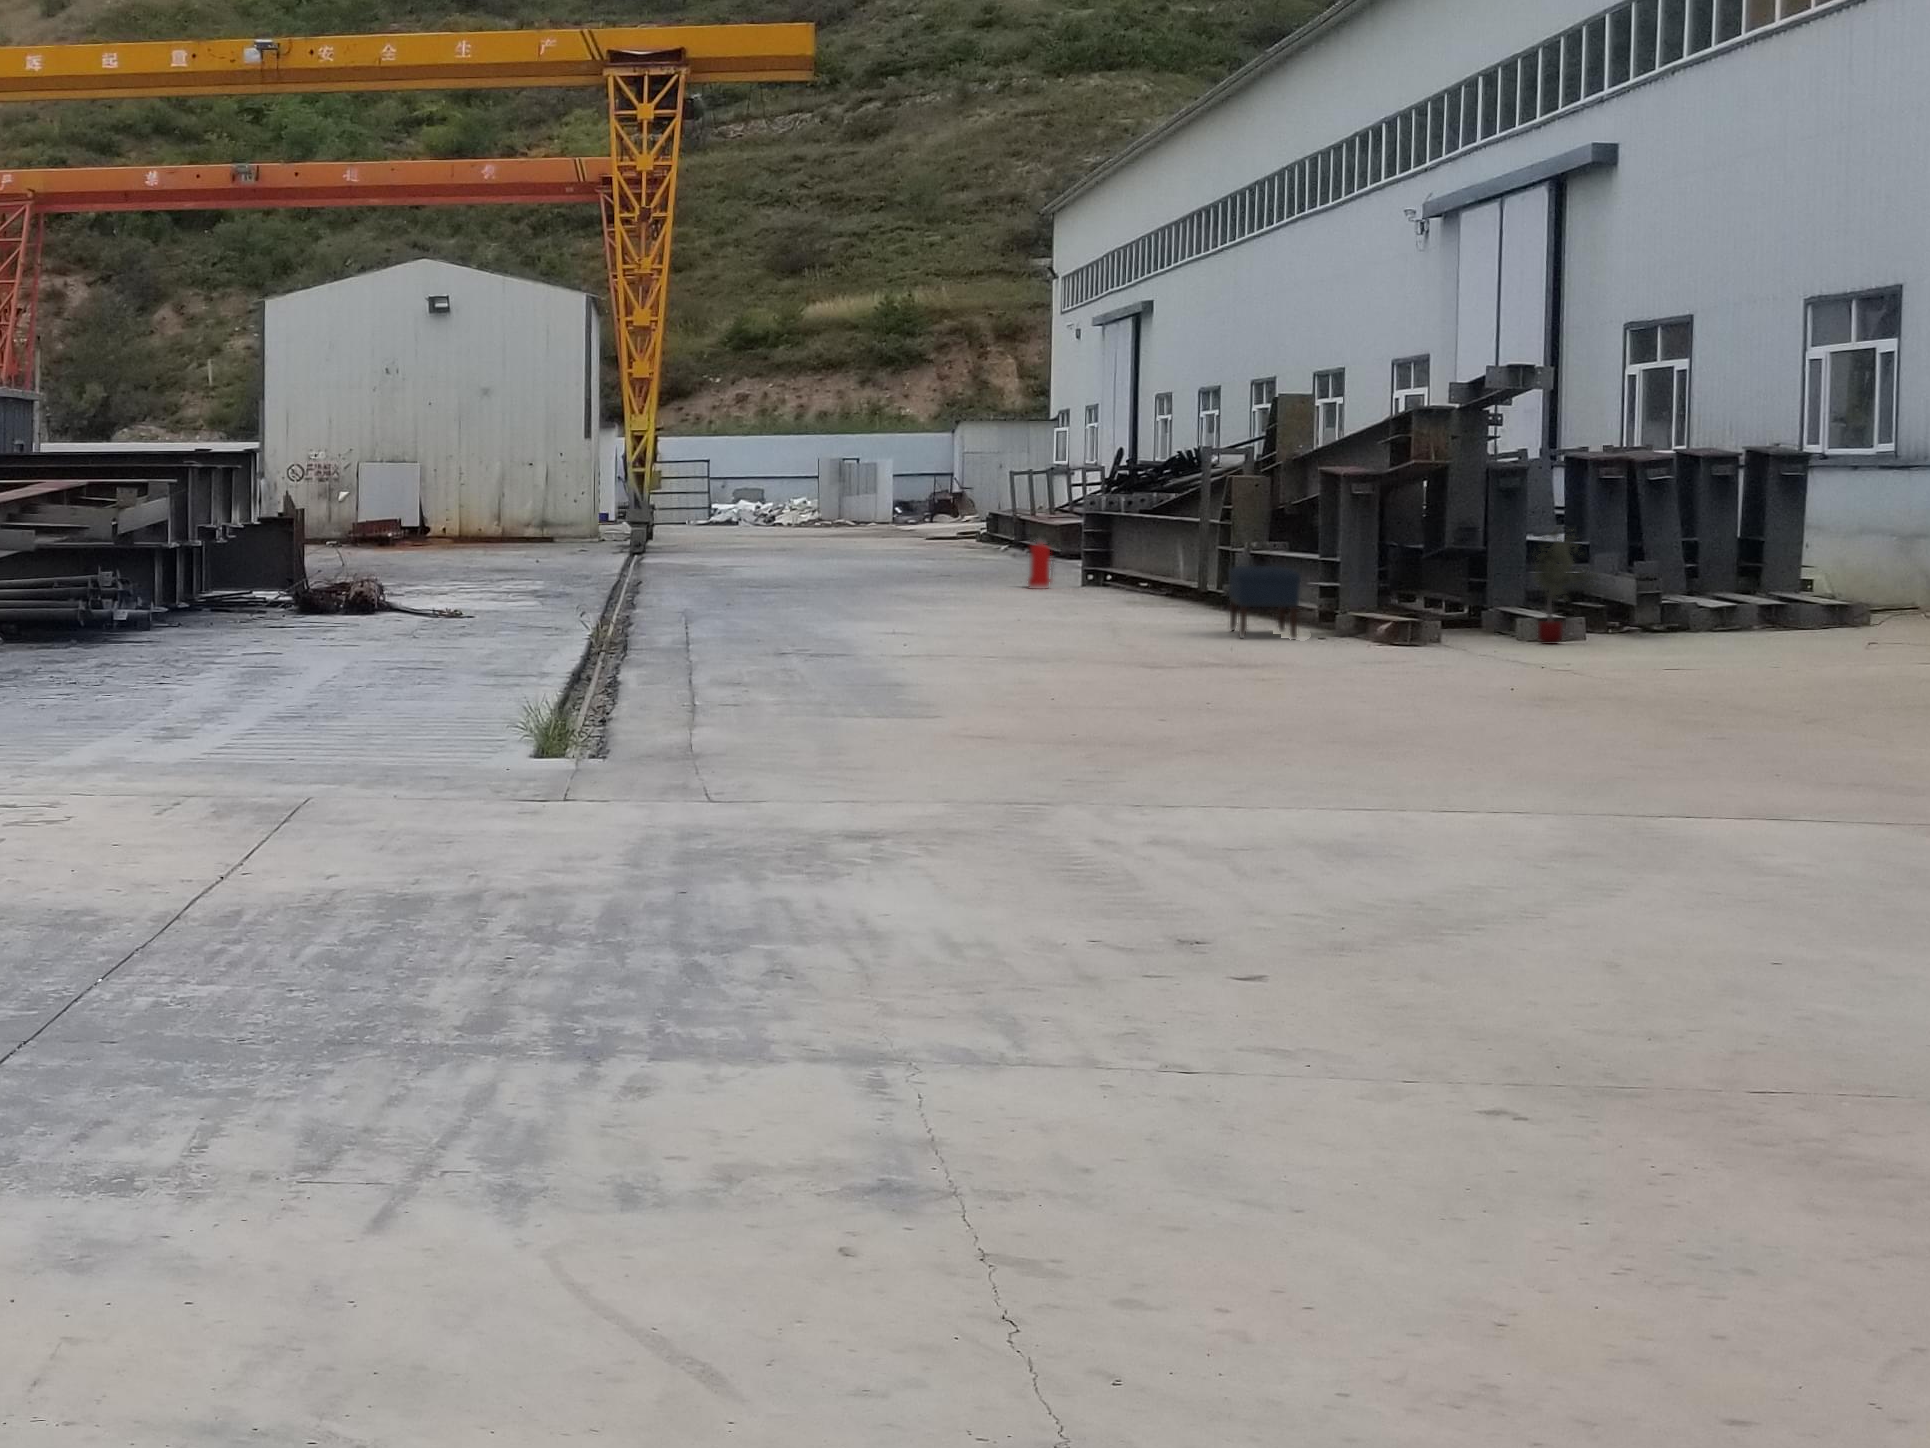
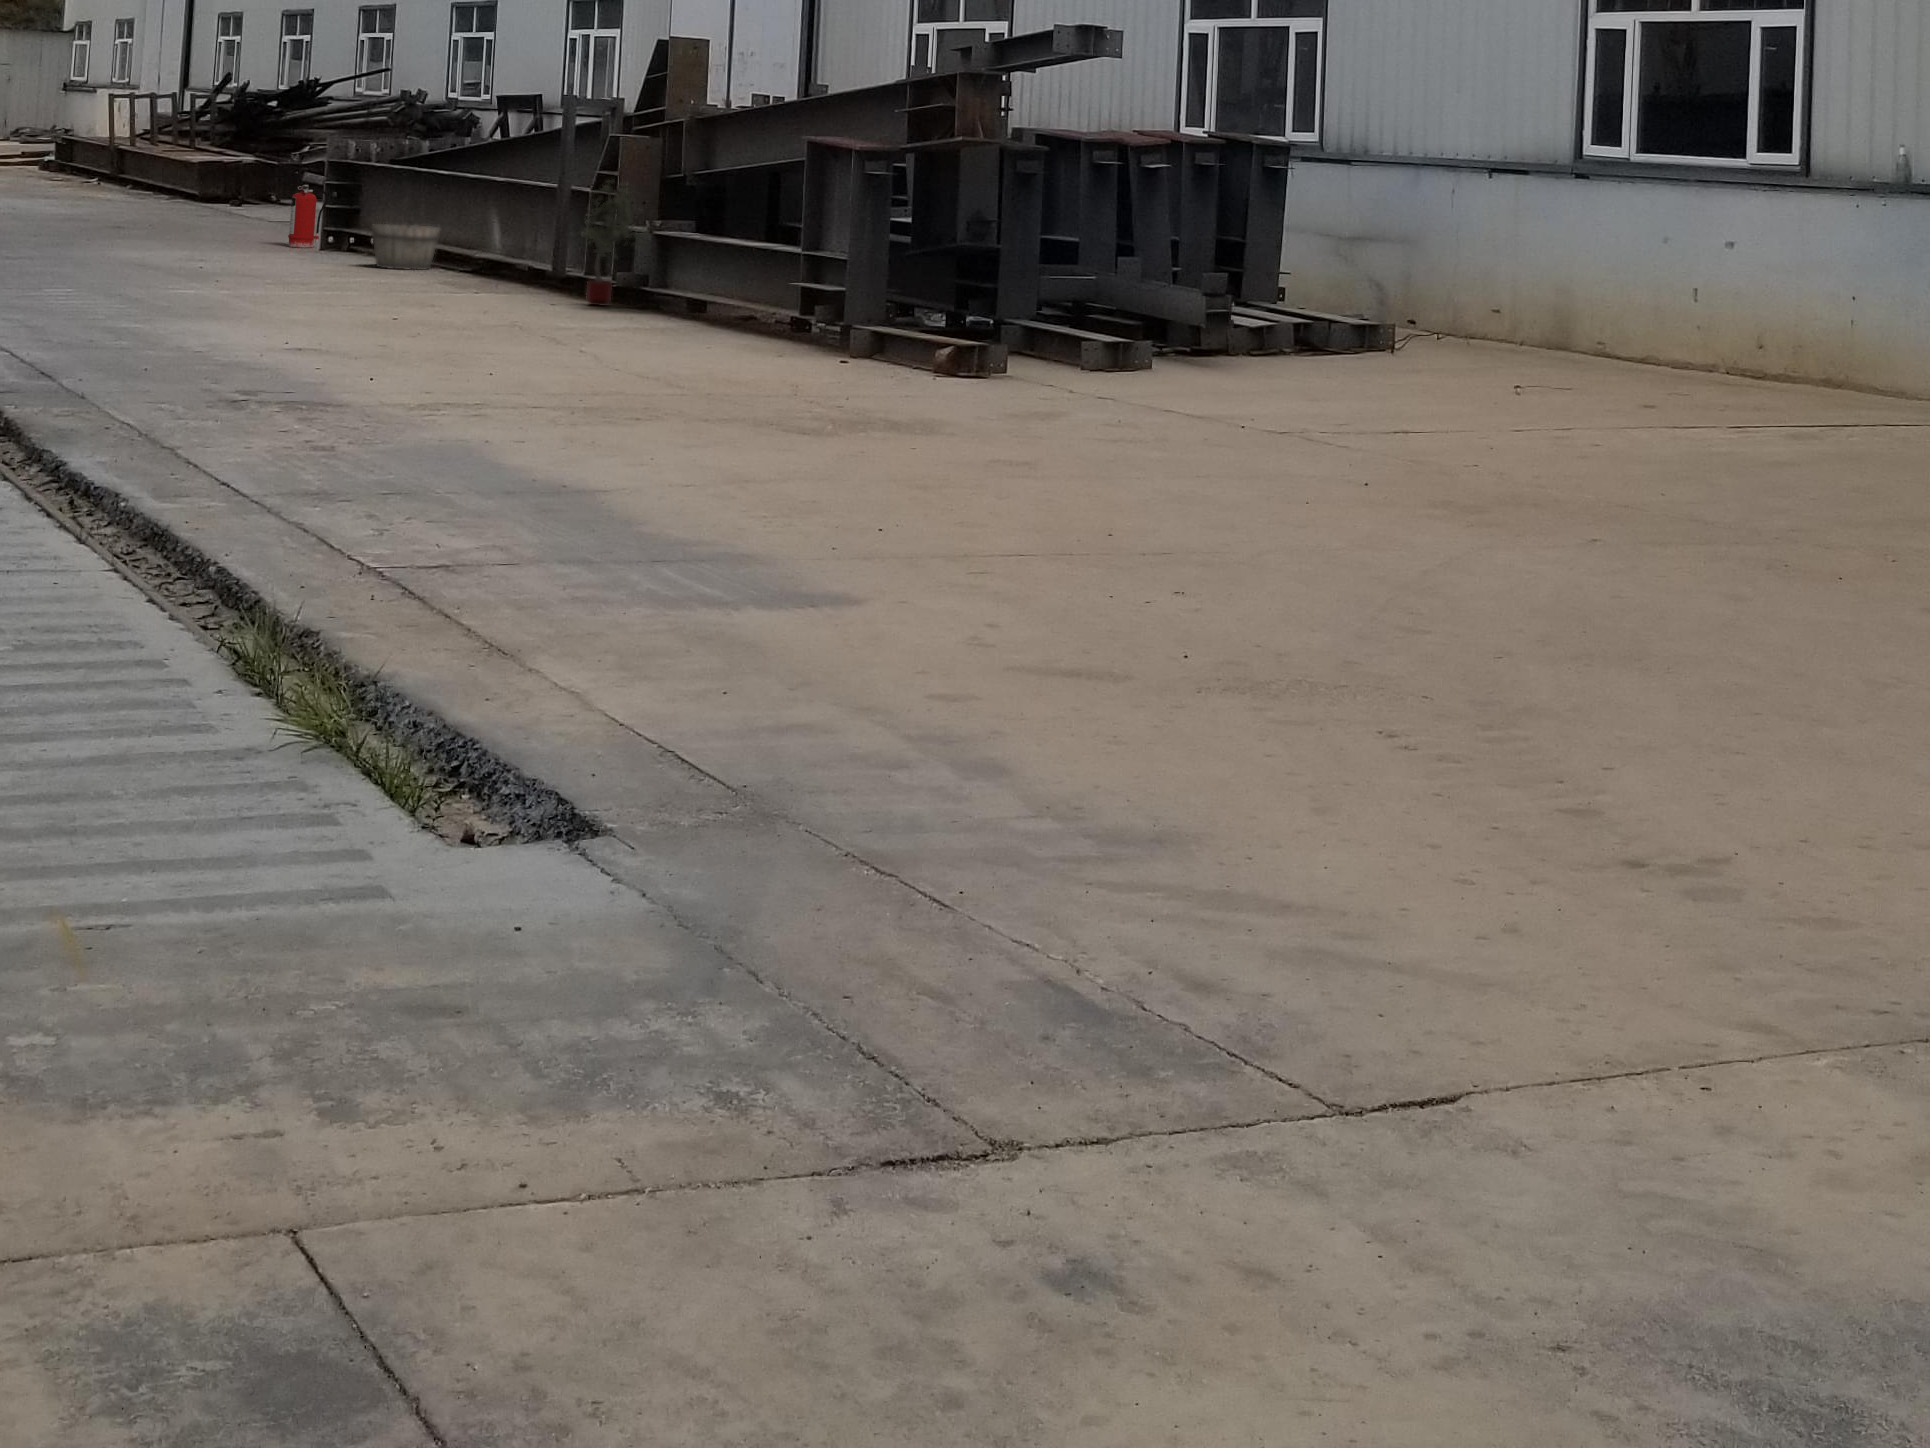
potted tree: present [1535,529,1596,644] -> present [580,180,646,306]
wooden bucket: none [1058,554,1117,600] -> present [371,218,440,270]
bench: present [1229,566,1301,638] -> none [716,247,839,347]

